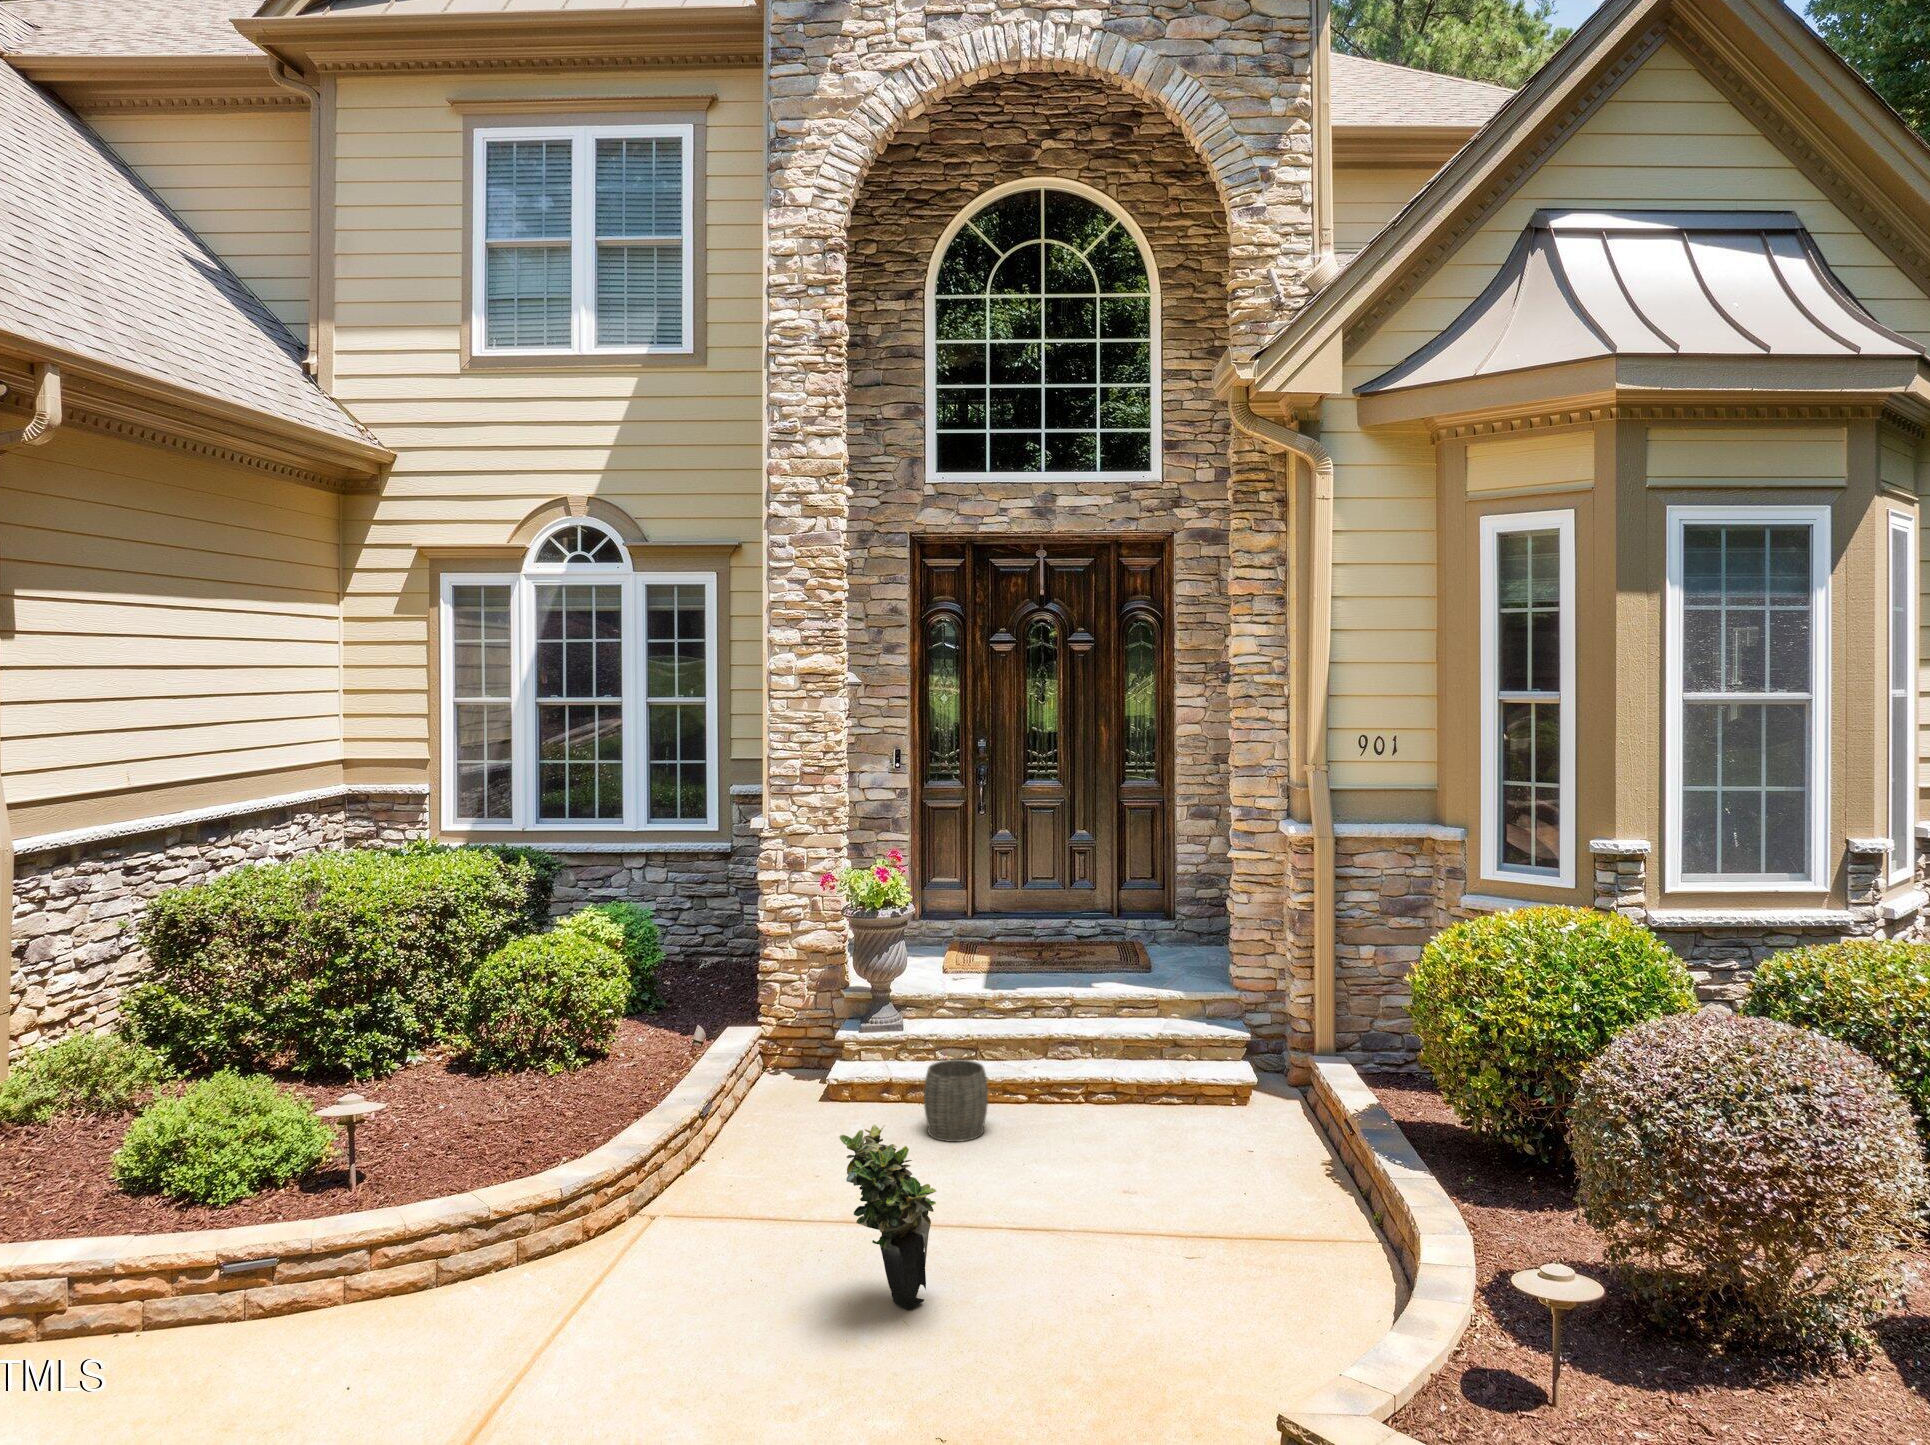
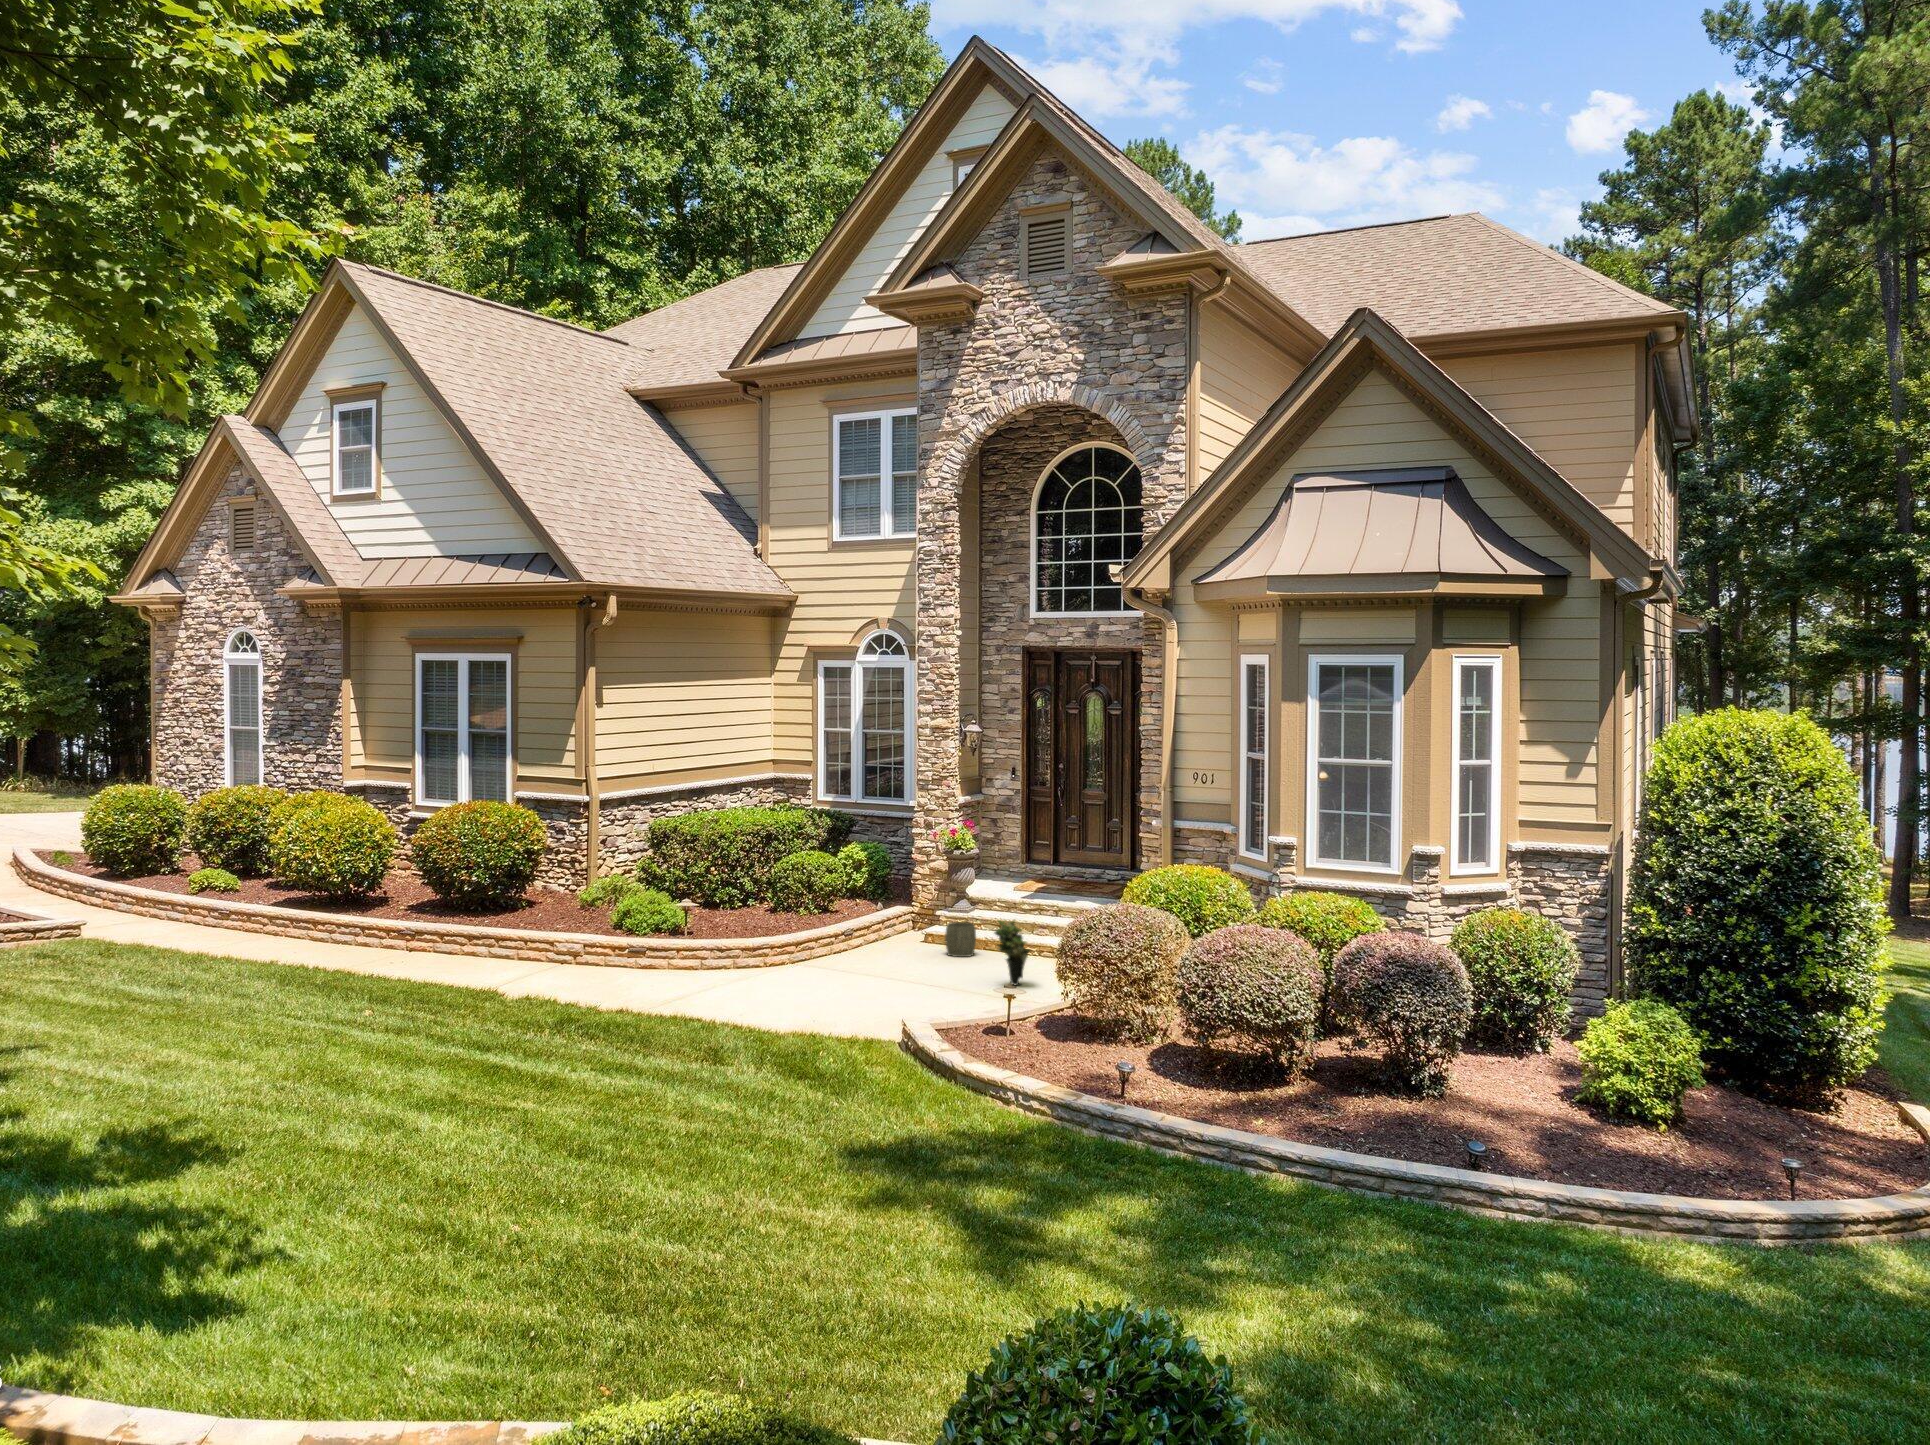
potted plant: present [839,1124,936,1310] -> present [994,920,1030,985]

